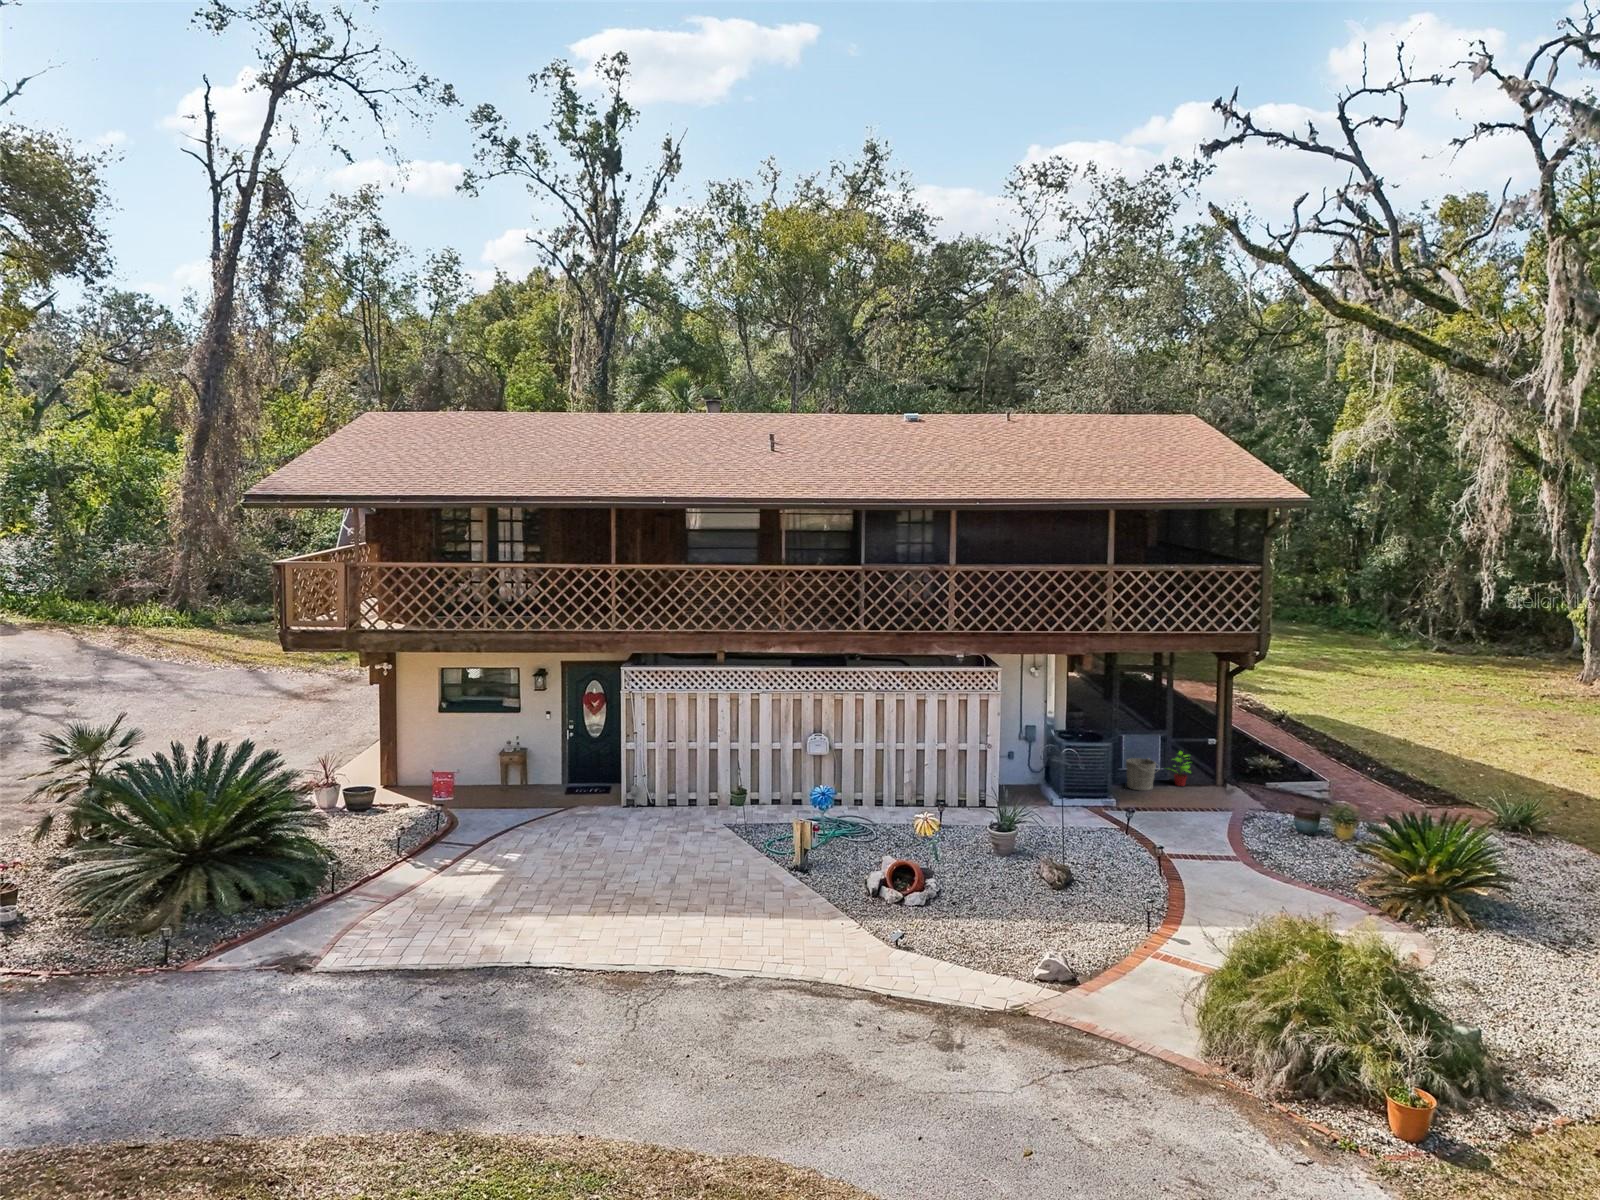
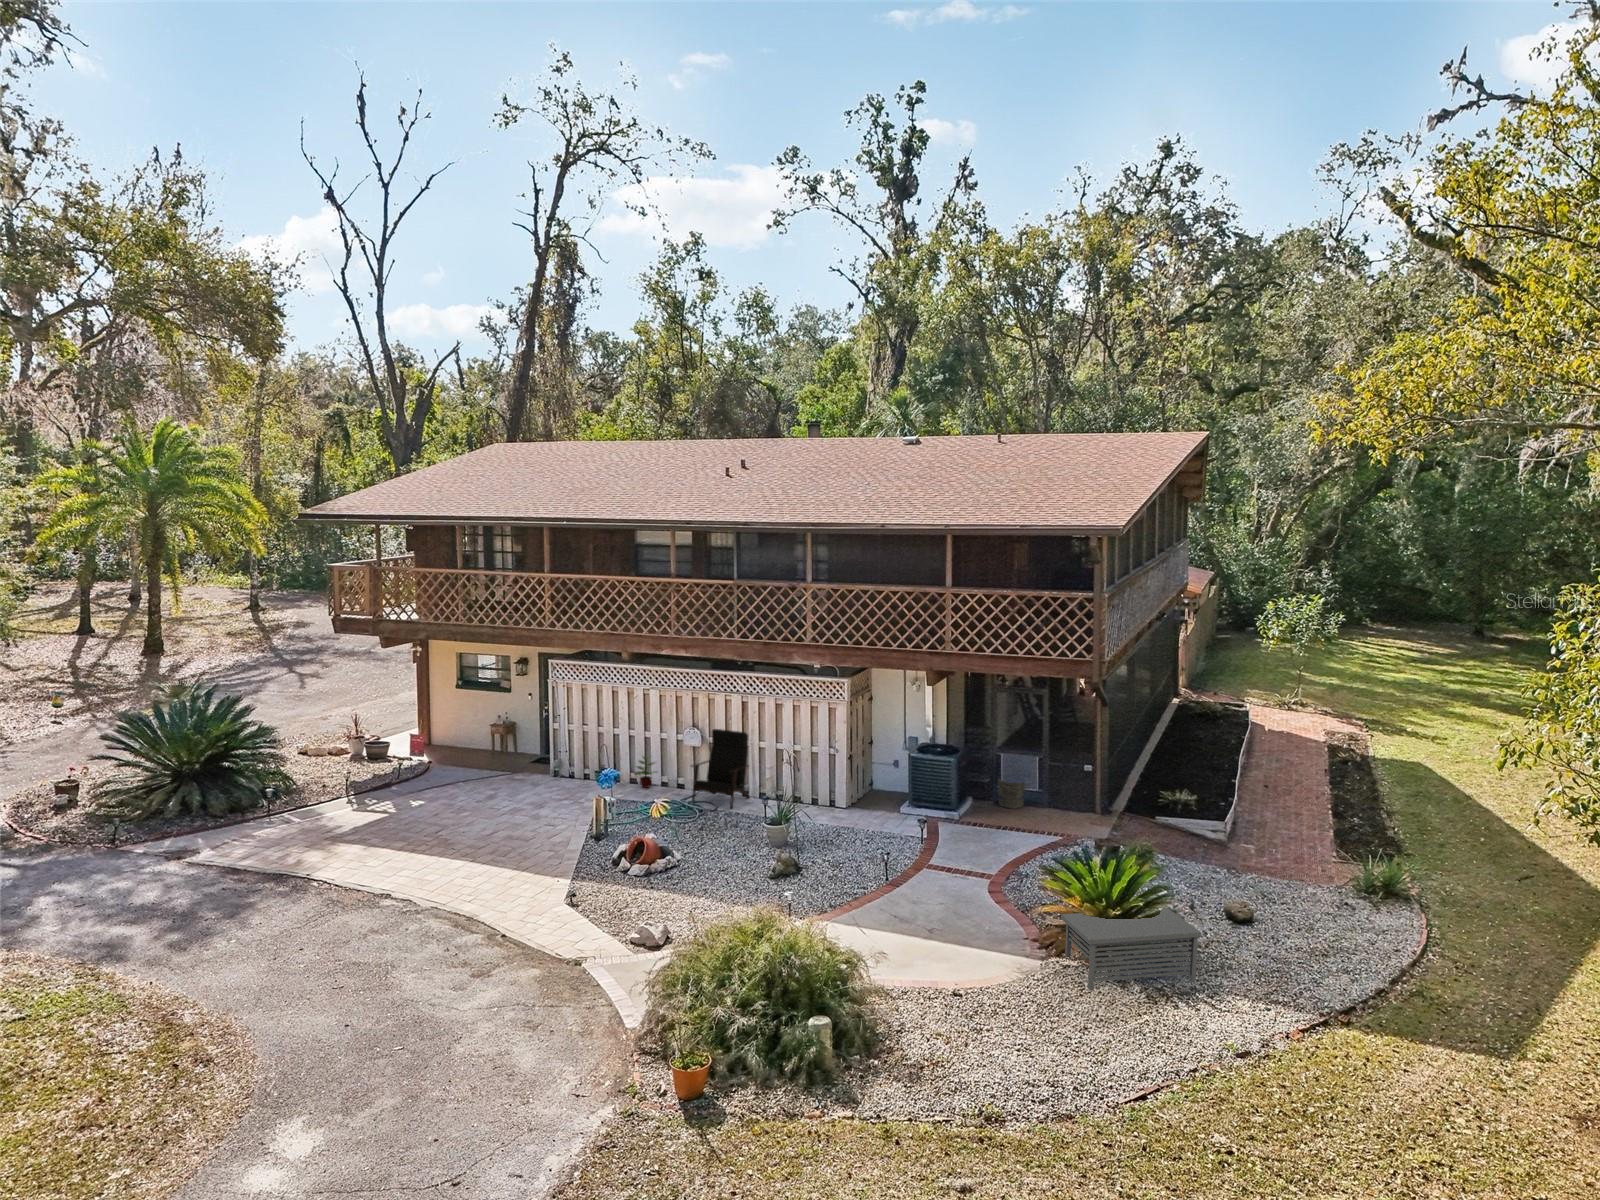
lounge chair: none [843,733,898,822] -> present [691,729,748,809]
potted plant: present [1169,751,1190,786] -> present [634,757,654,788]
storage bench: none [1452,860,1573,948] -> present [1061,908,1201,990]

